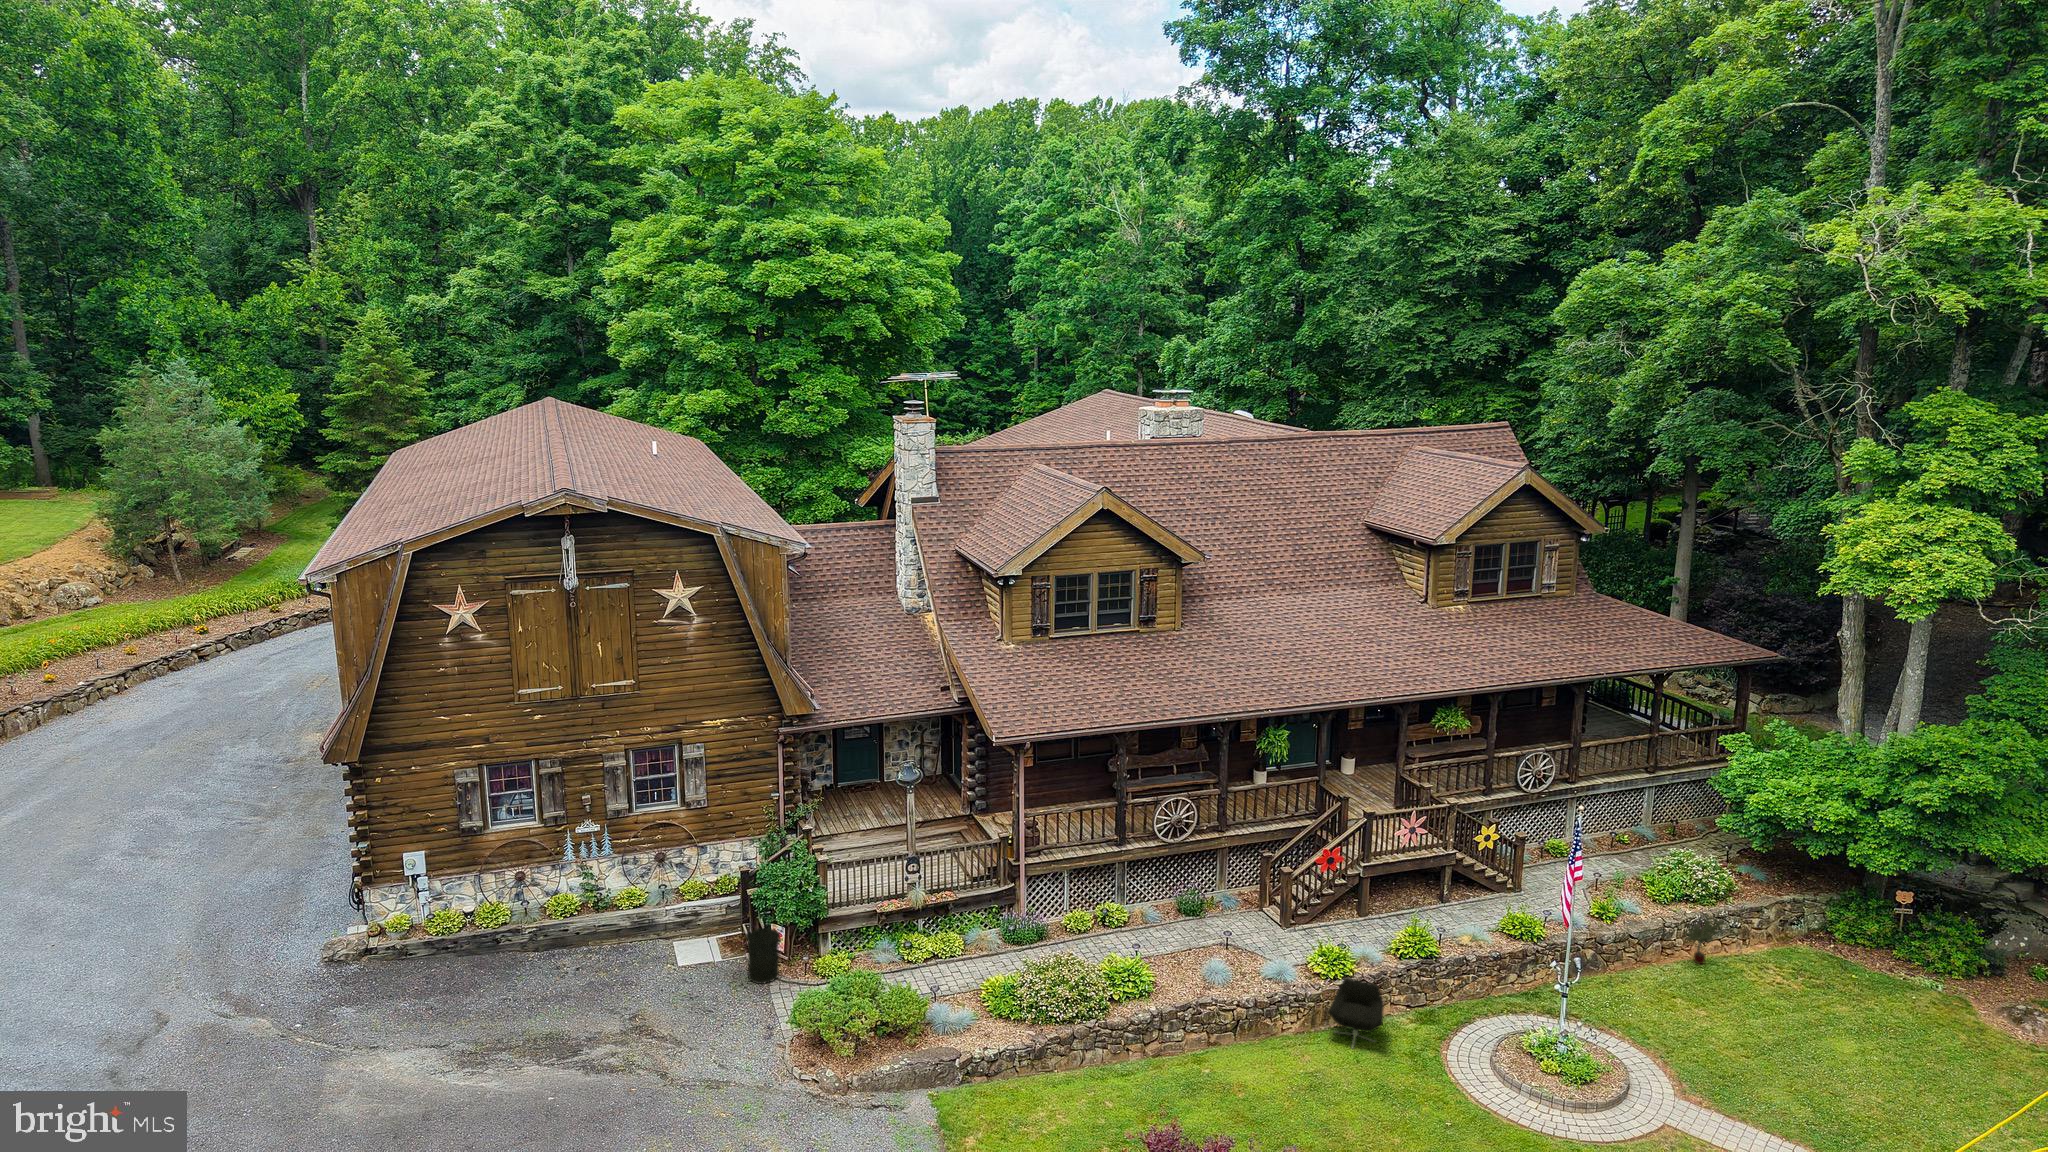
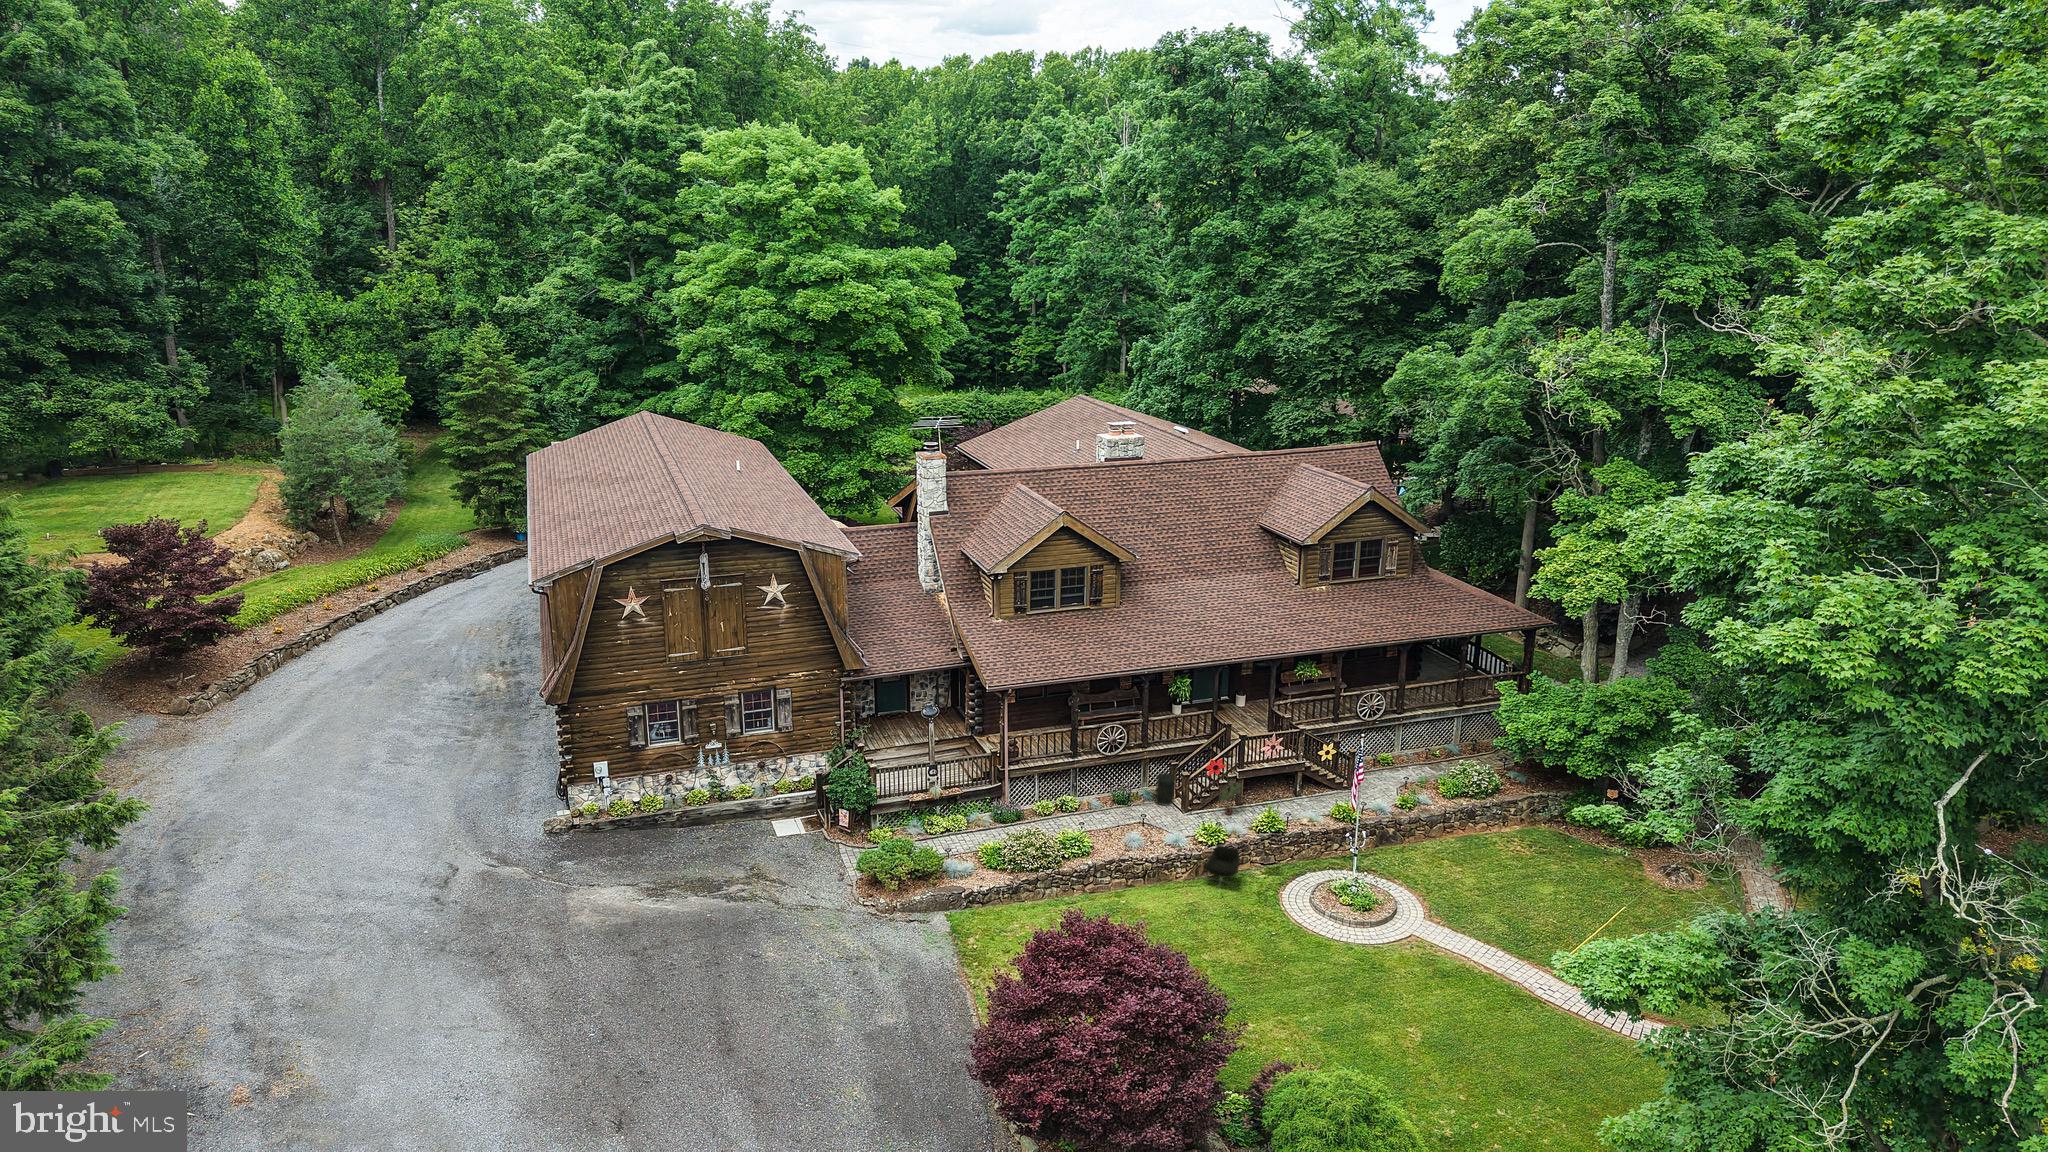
potted tree: present [1684,914,1723,964] -> present [1221,782,1241,815]
trash can: present [745,928,781,984] -> present [1156,773,1176,806]

